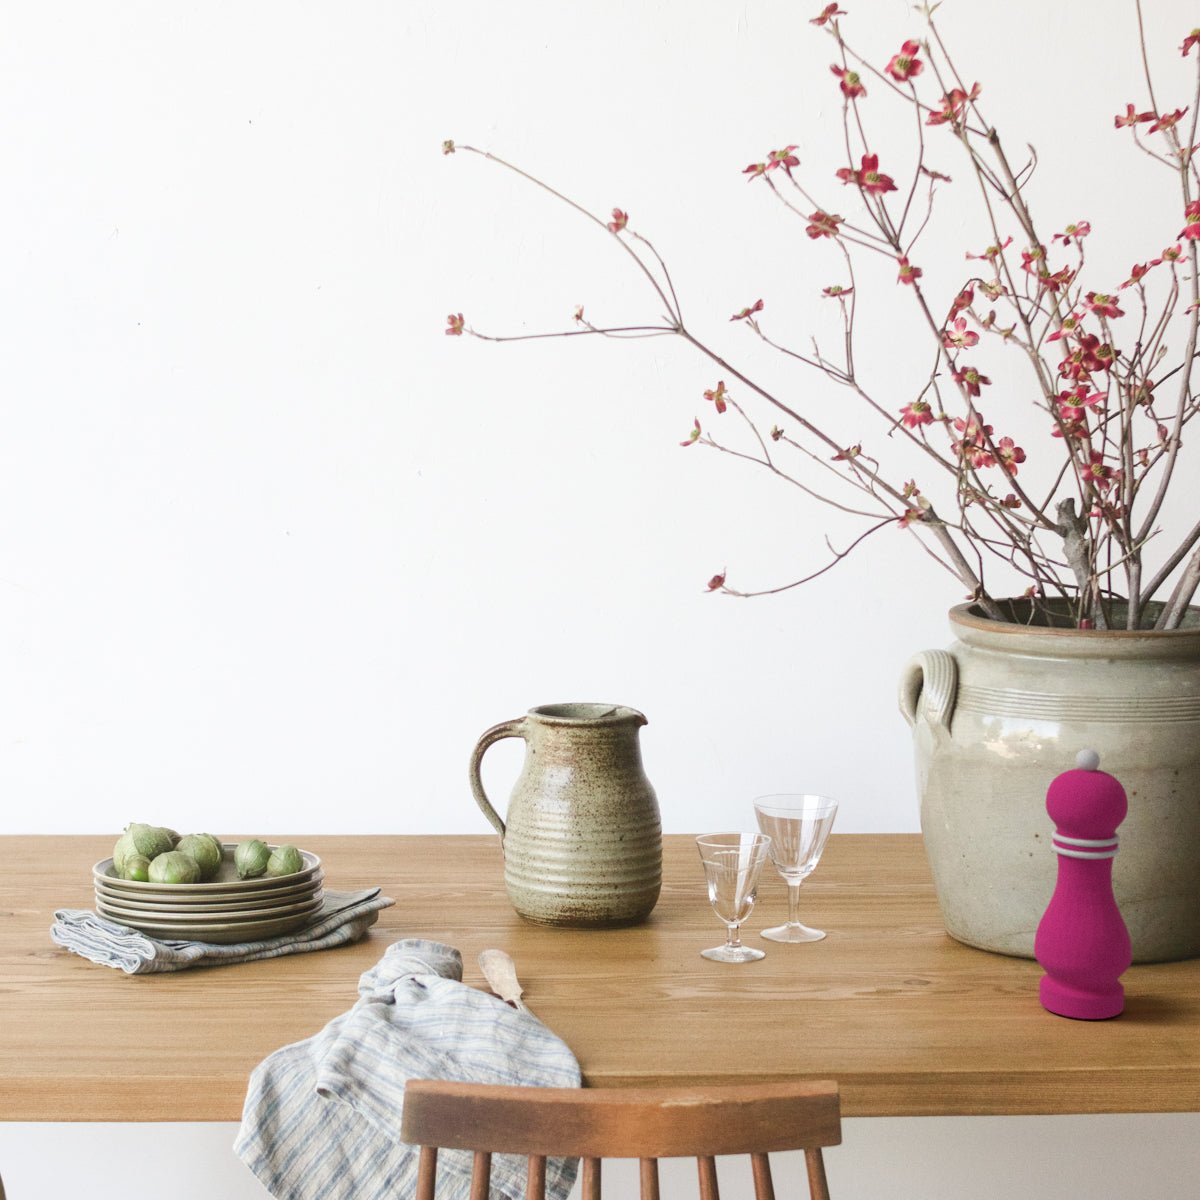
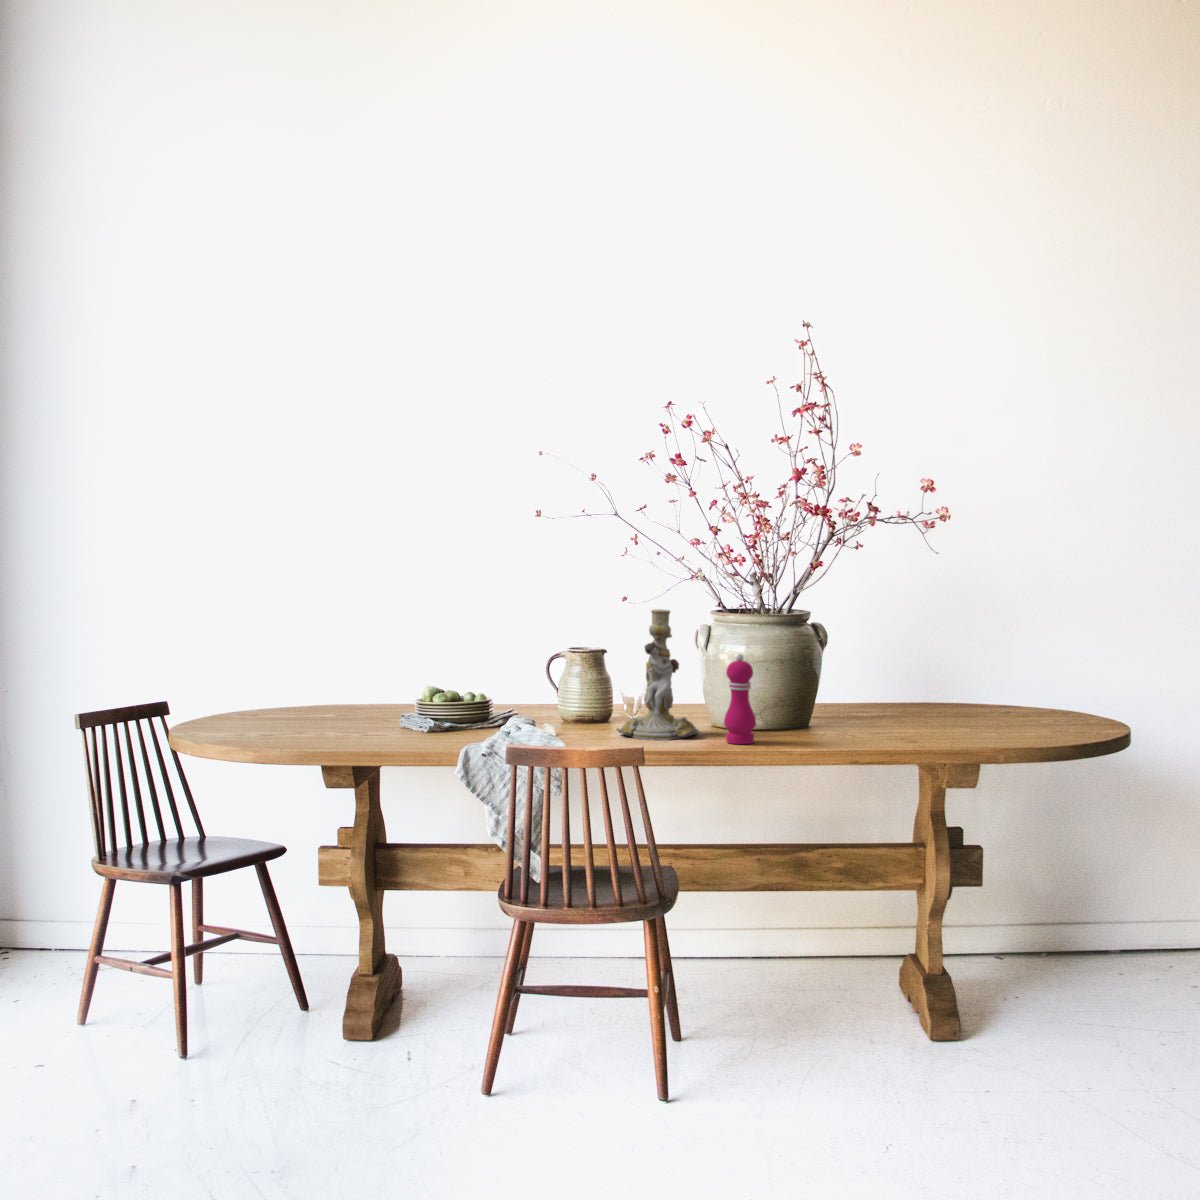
candlestick: none [699,611,941,1003] -> present [616,609,698,740]

